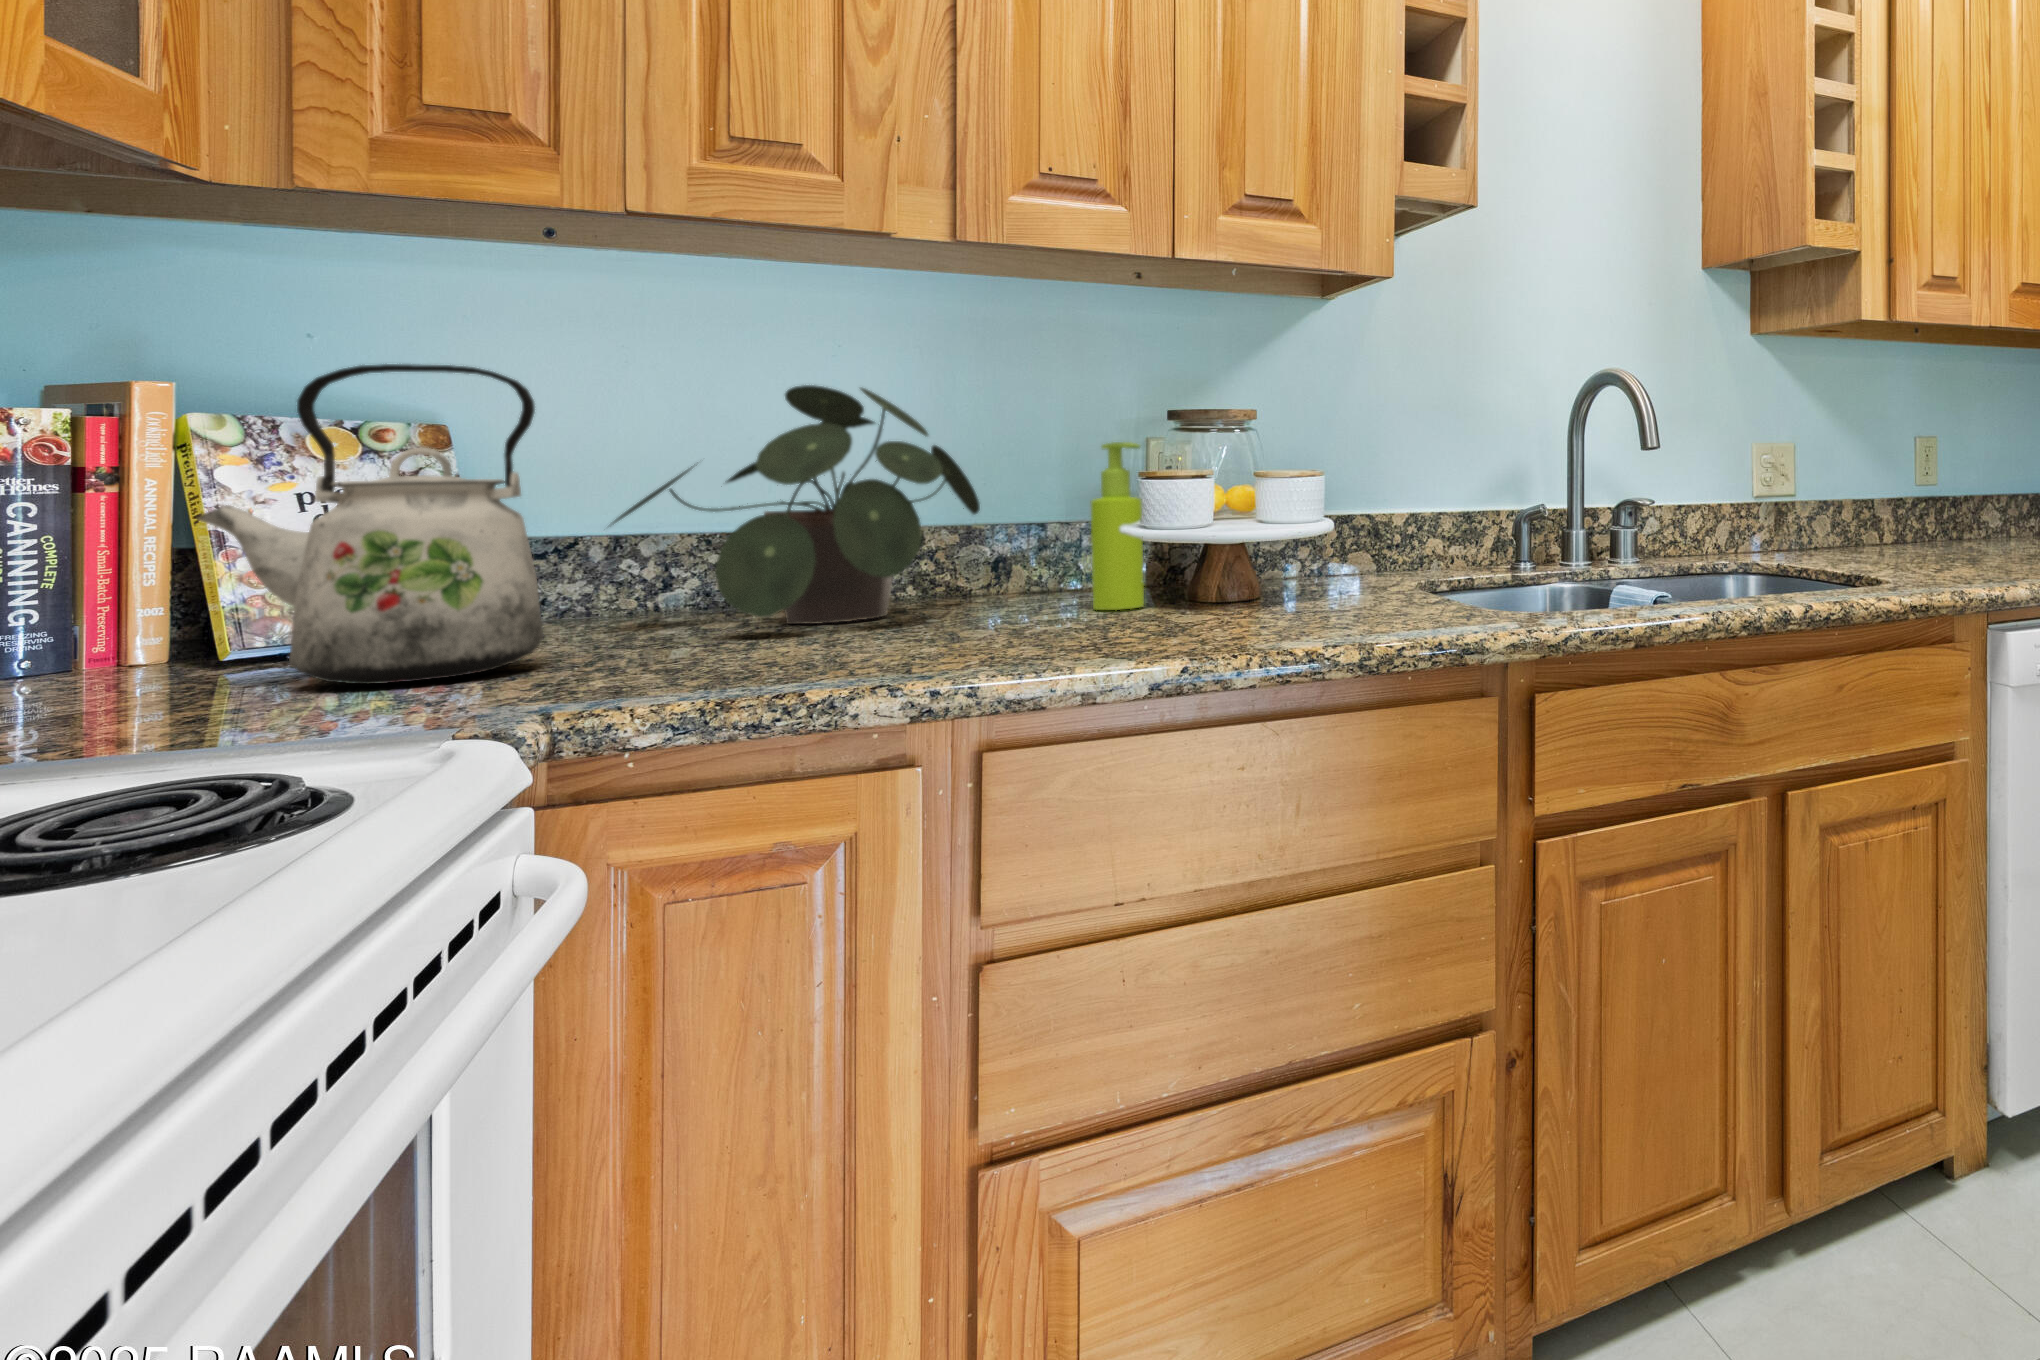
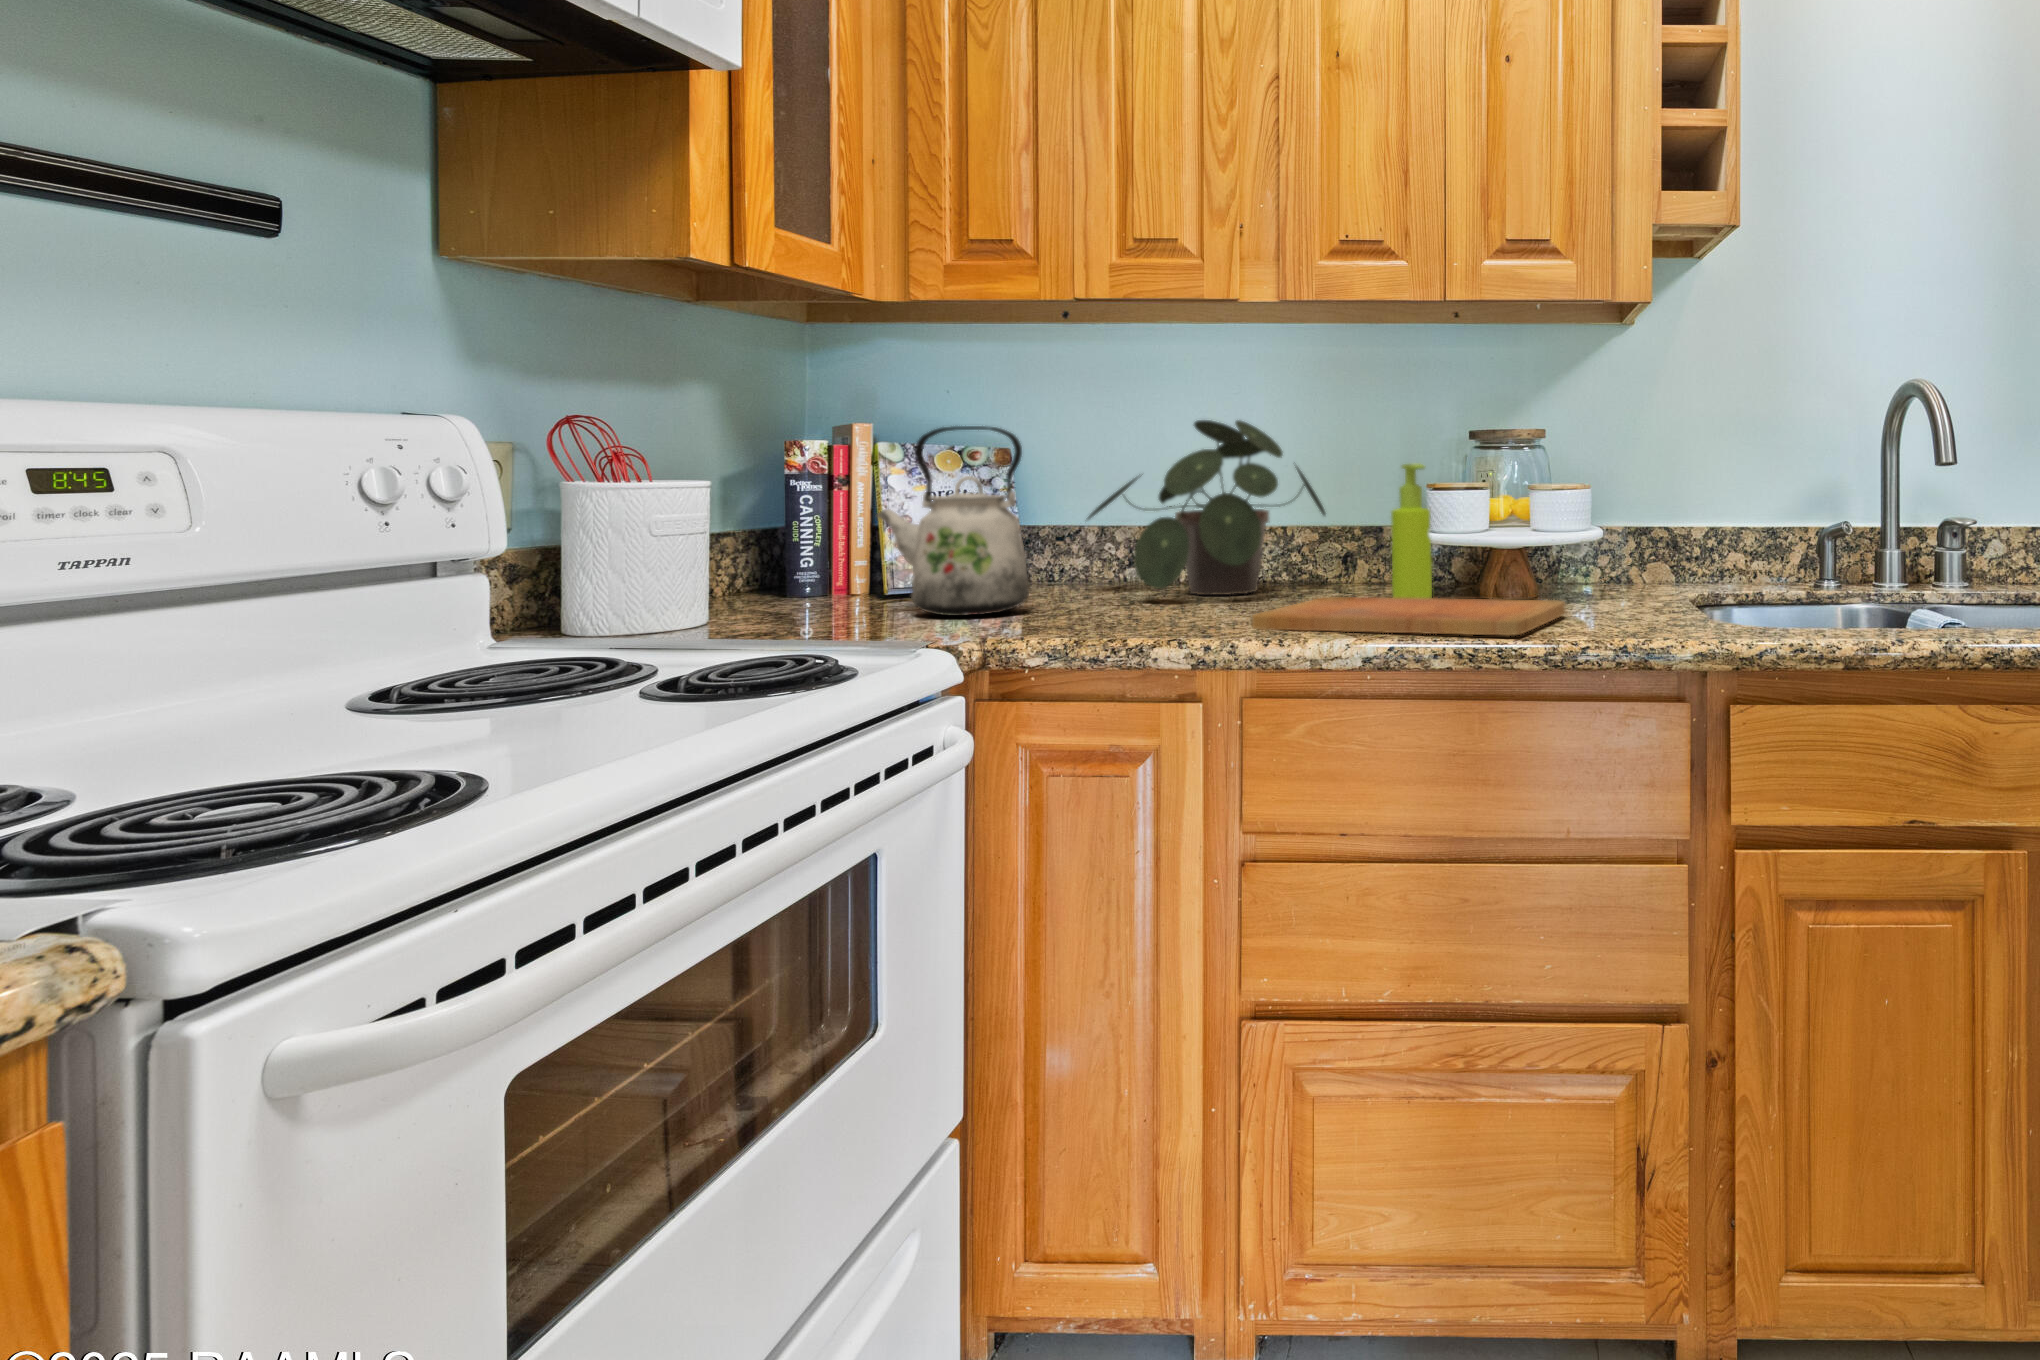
cutting board: none [987,594,1387,658] -> present [1252,597,1566,636]

